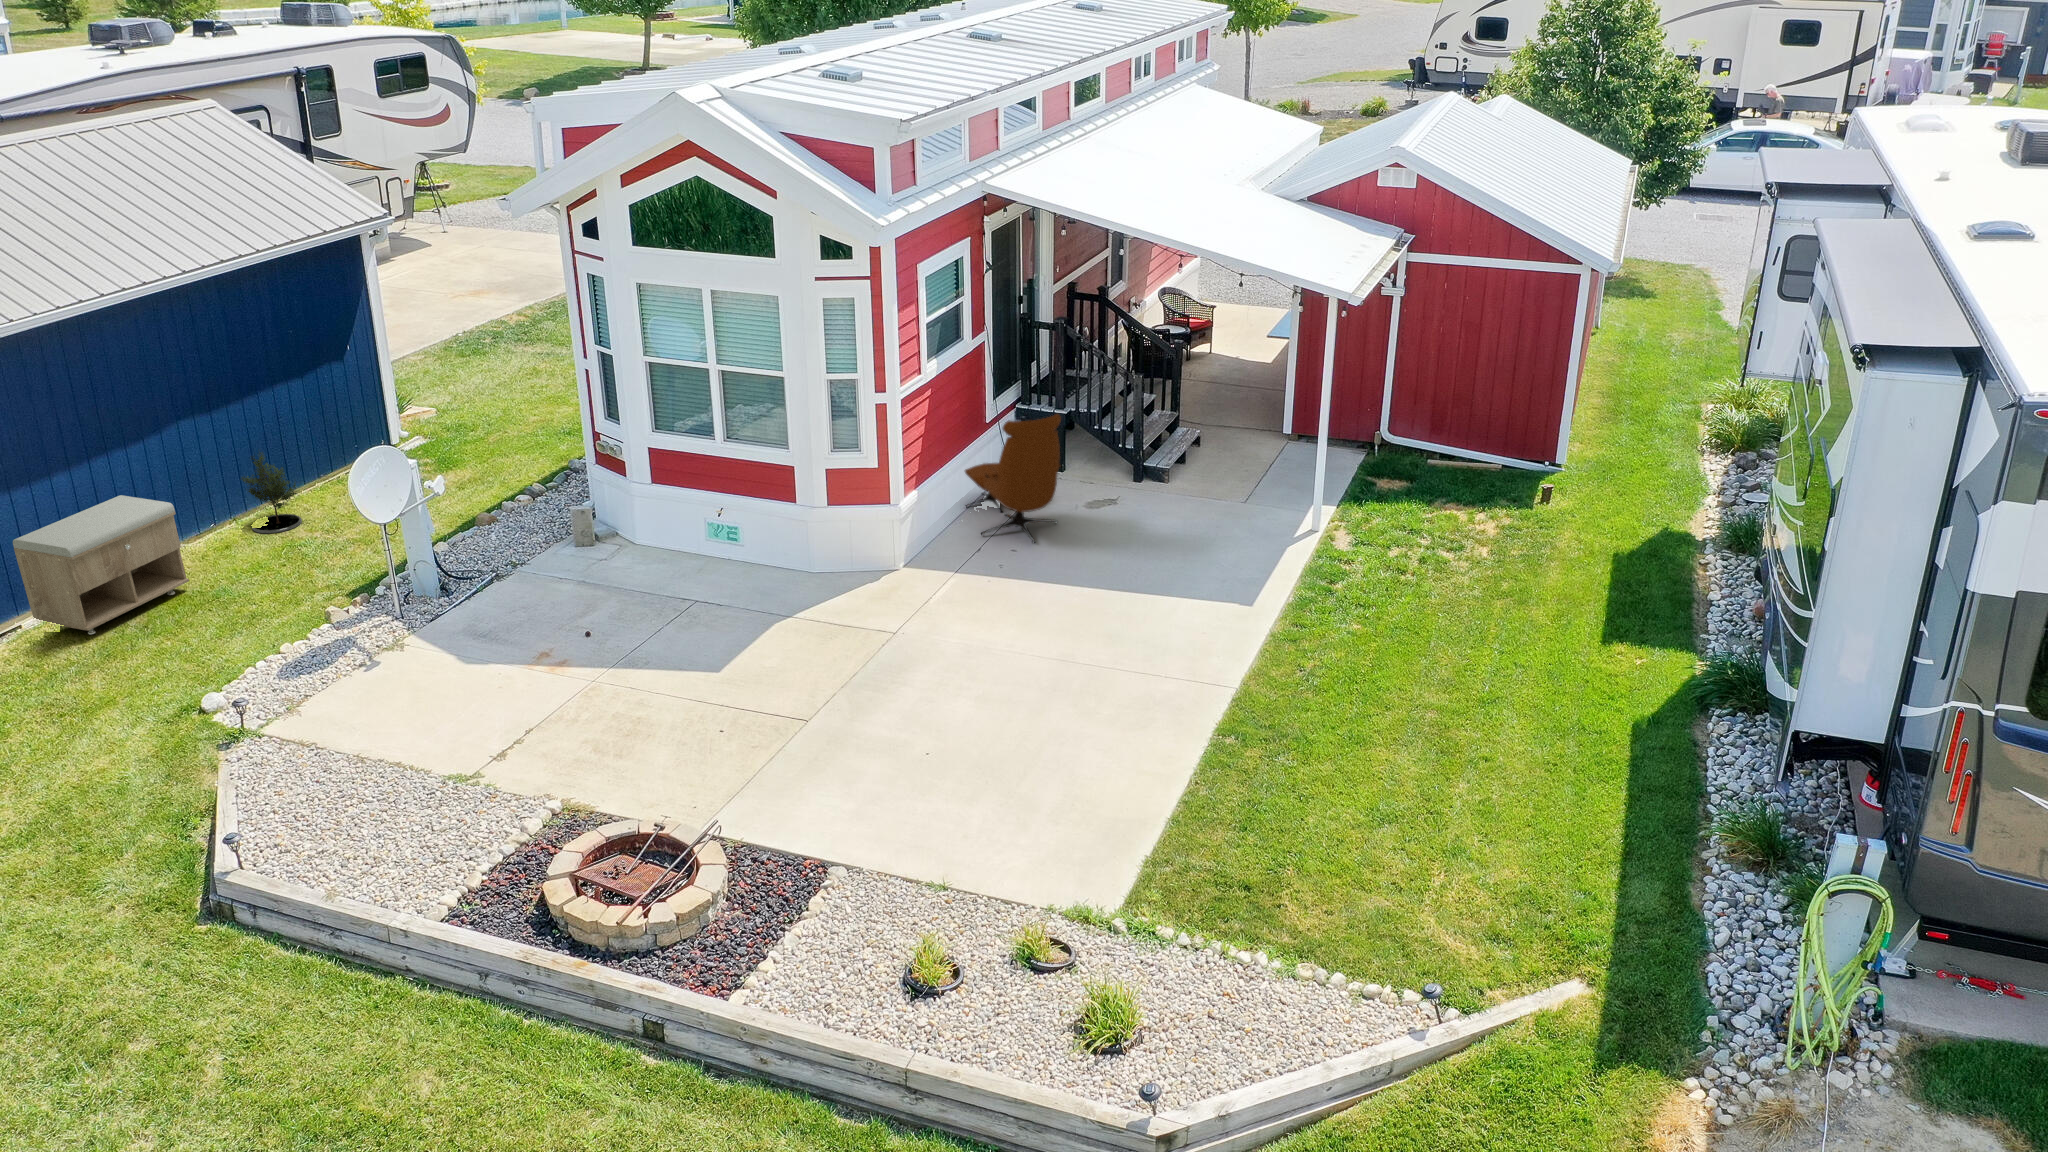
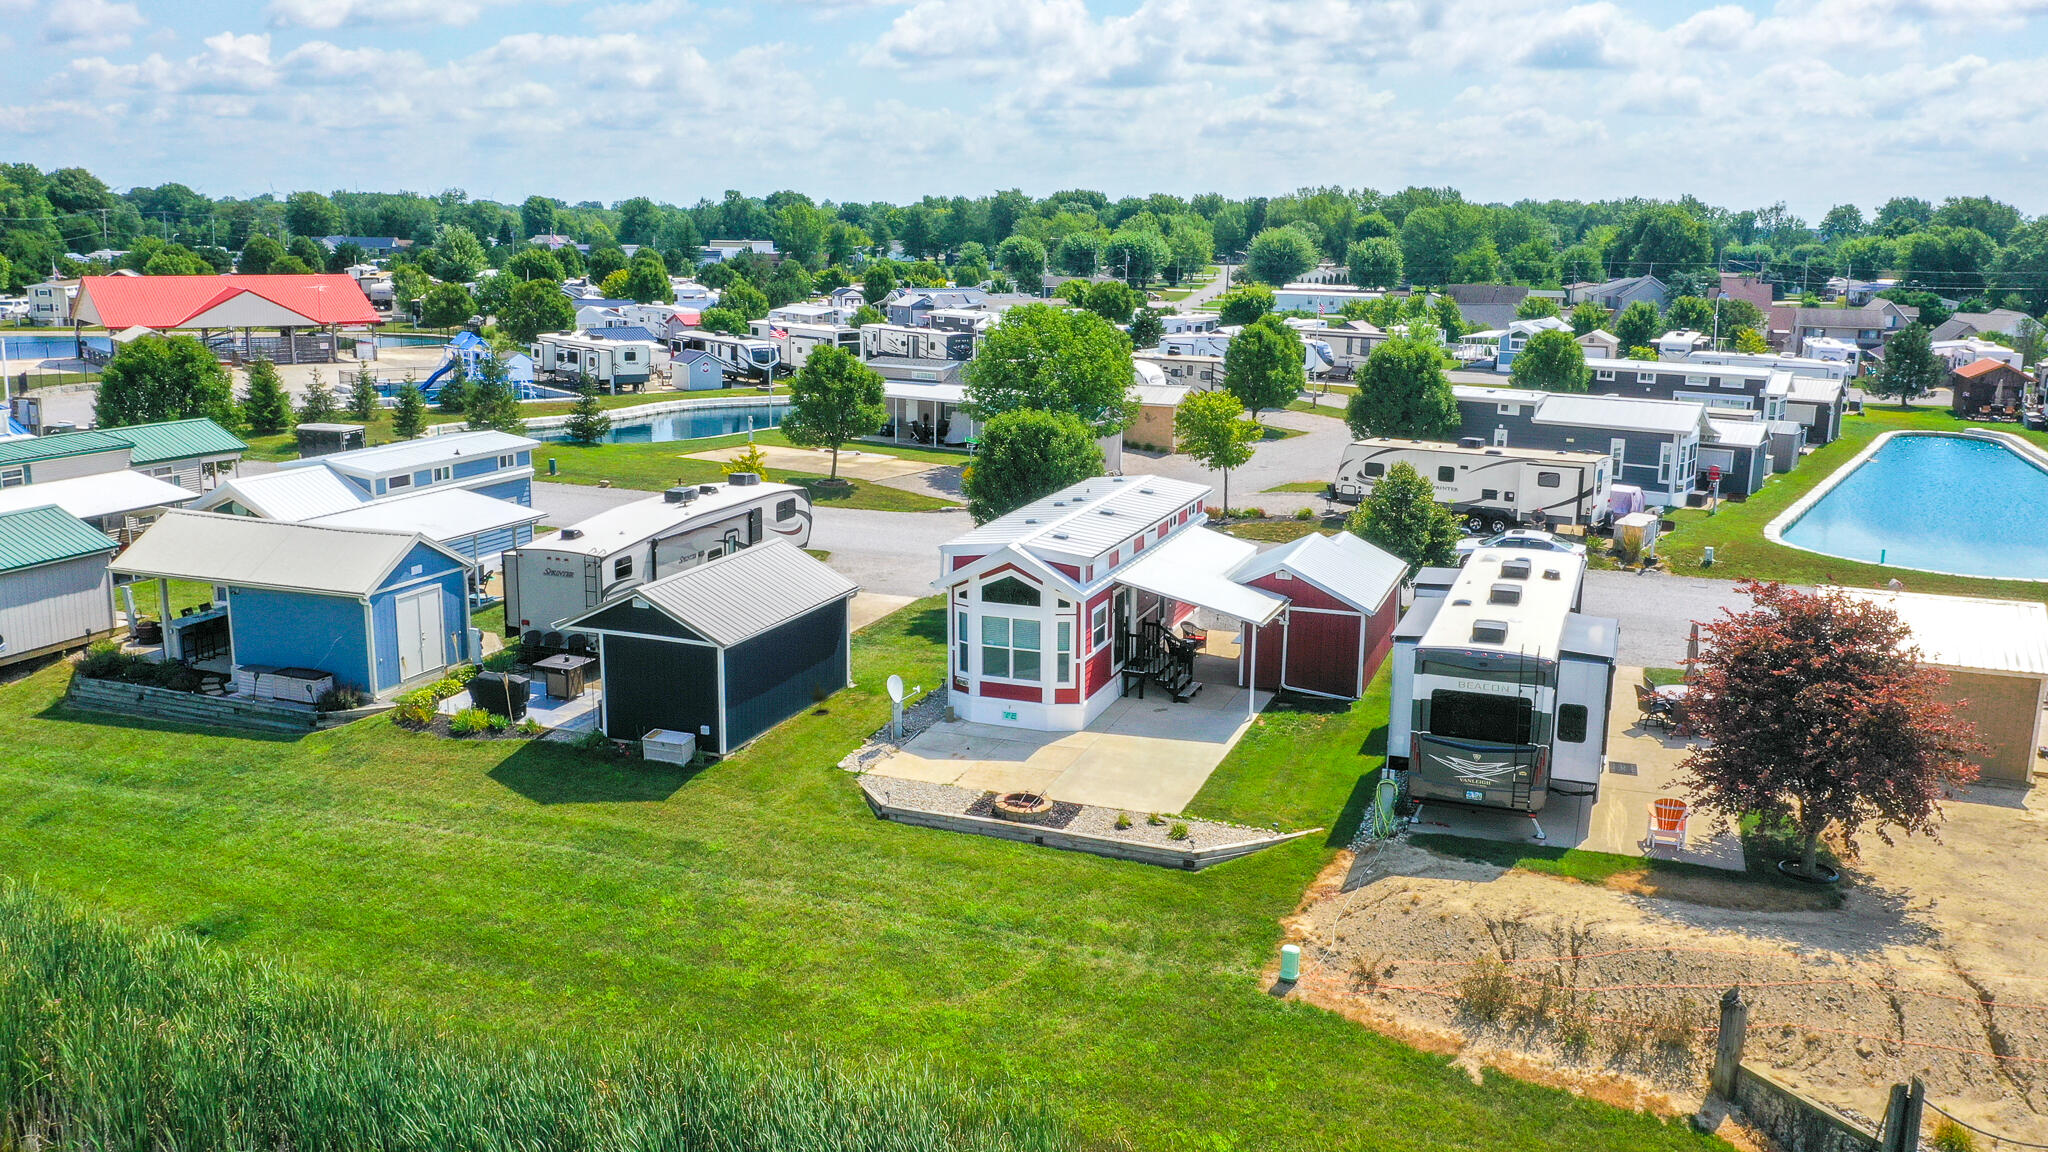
lounge chair: present [965,414,1061,543] -> none [1105,669,1148,721]
storage bench: present [13,495,189,635] -> none [752,695,803,746]

